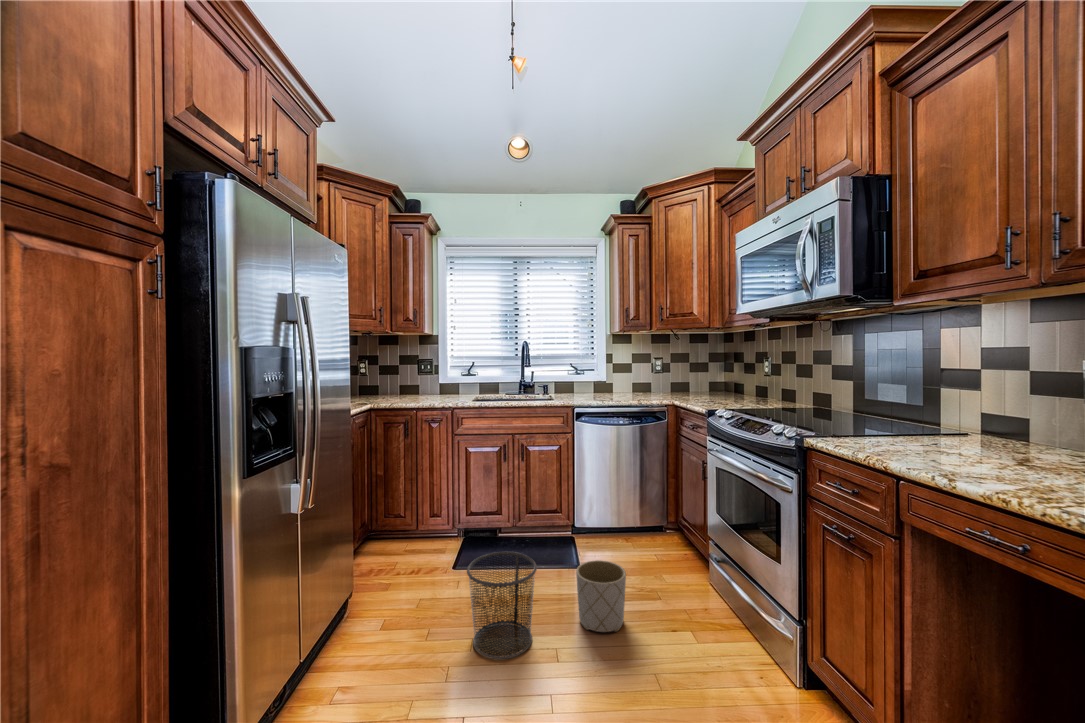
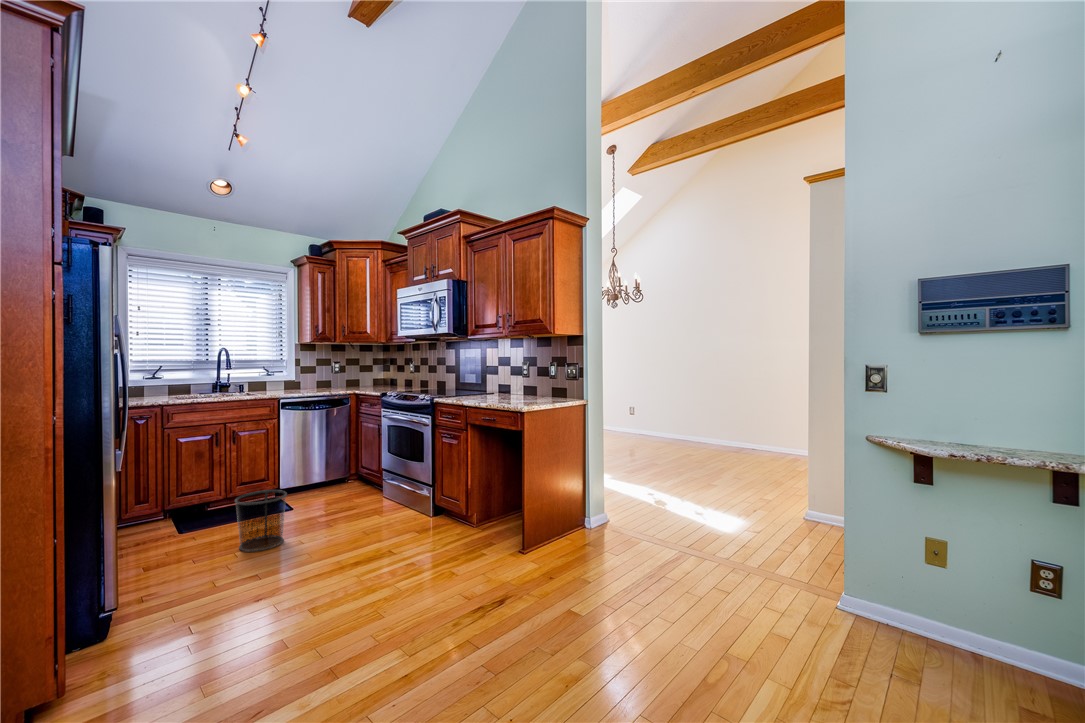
planter: present [576,560,626,632] -> none [307,488,340,527]

